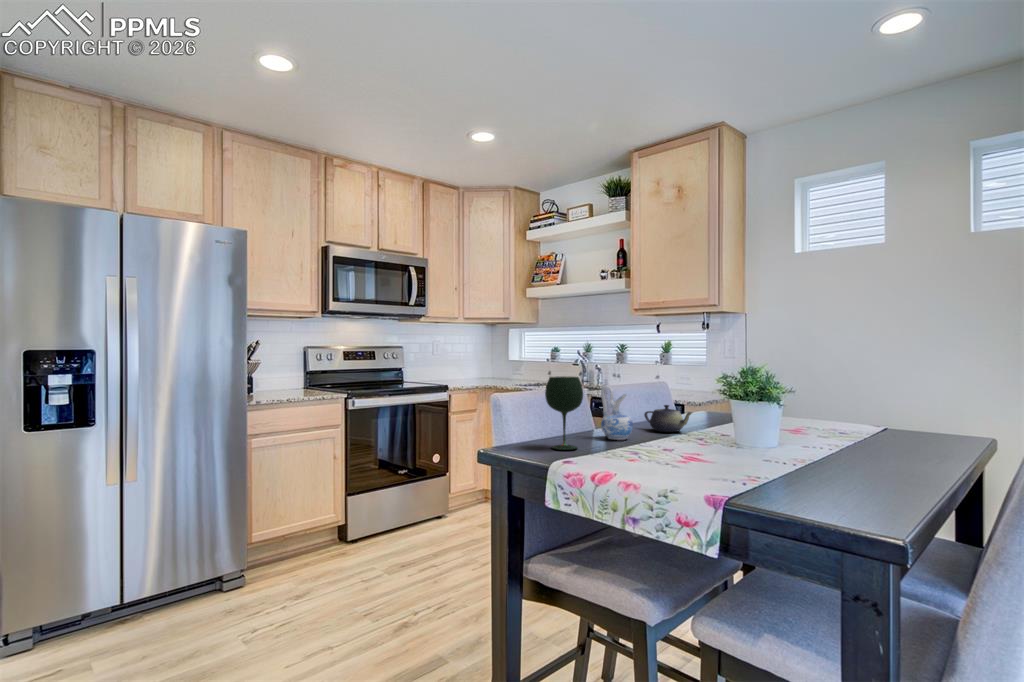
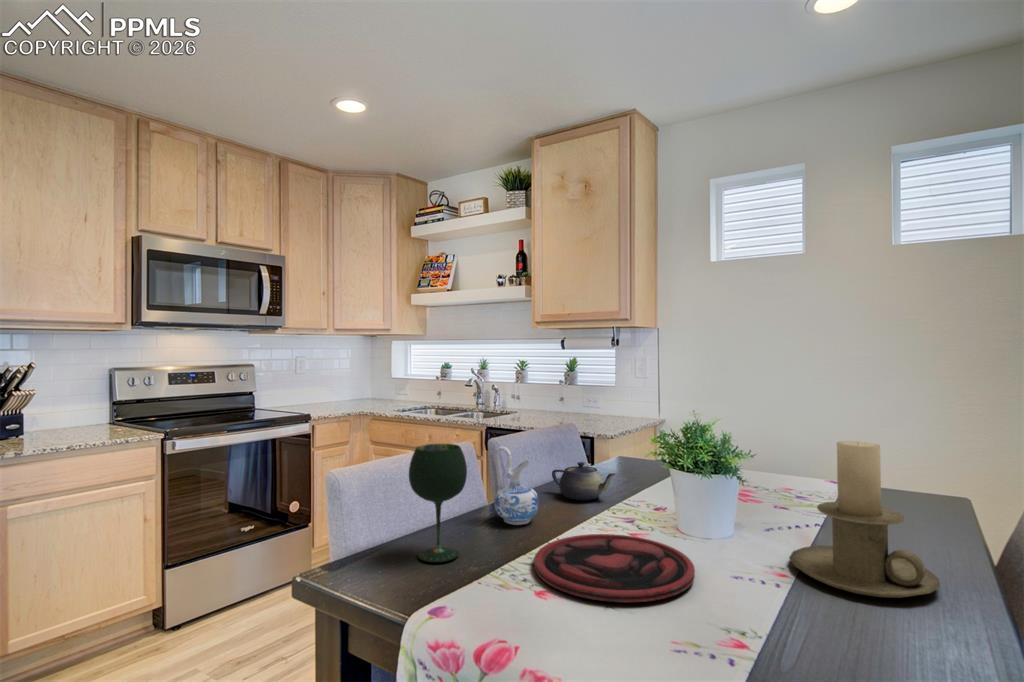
candle holder: none [811,373,916,473] -> present [789,441,940,598]
plate: none [628,442,738,466] -> present [534,534,695,602]

